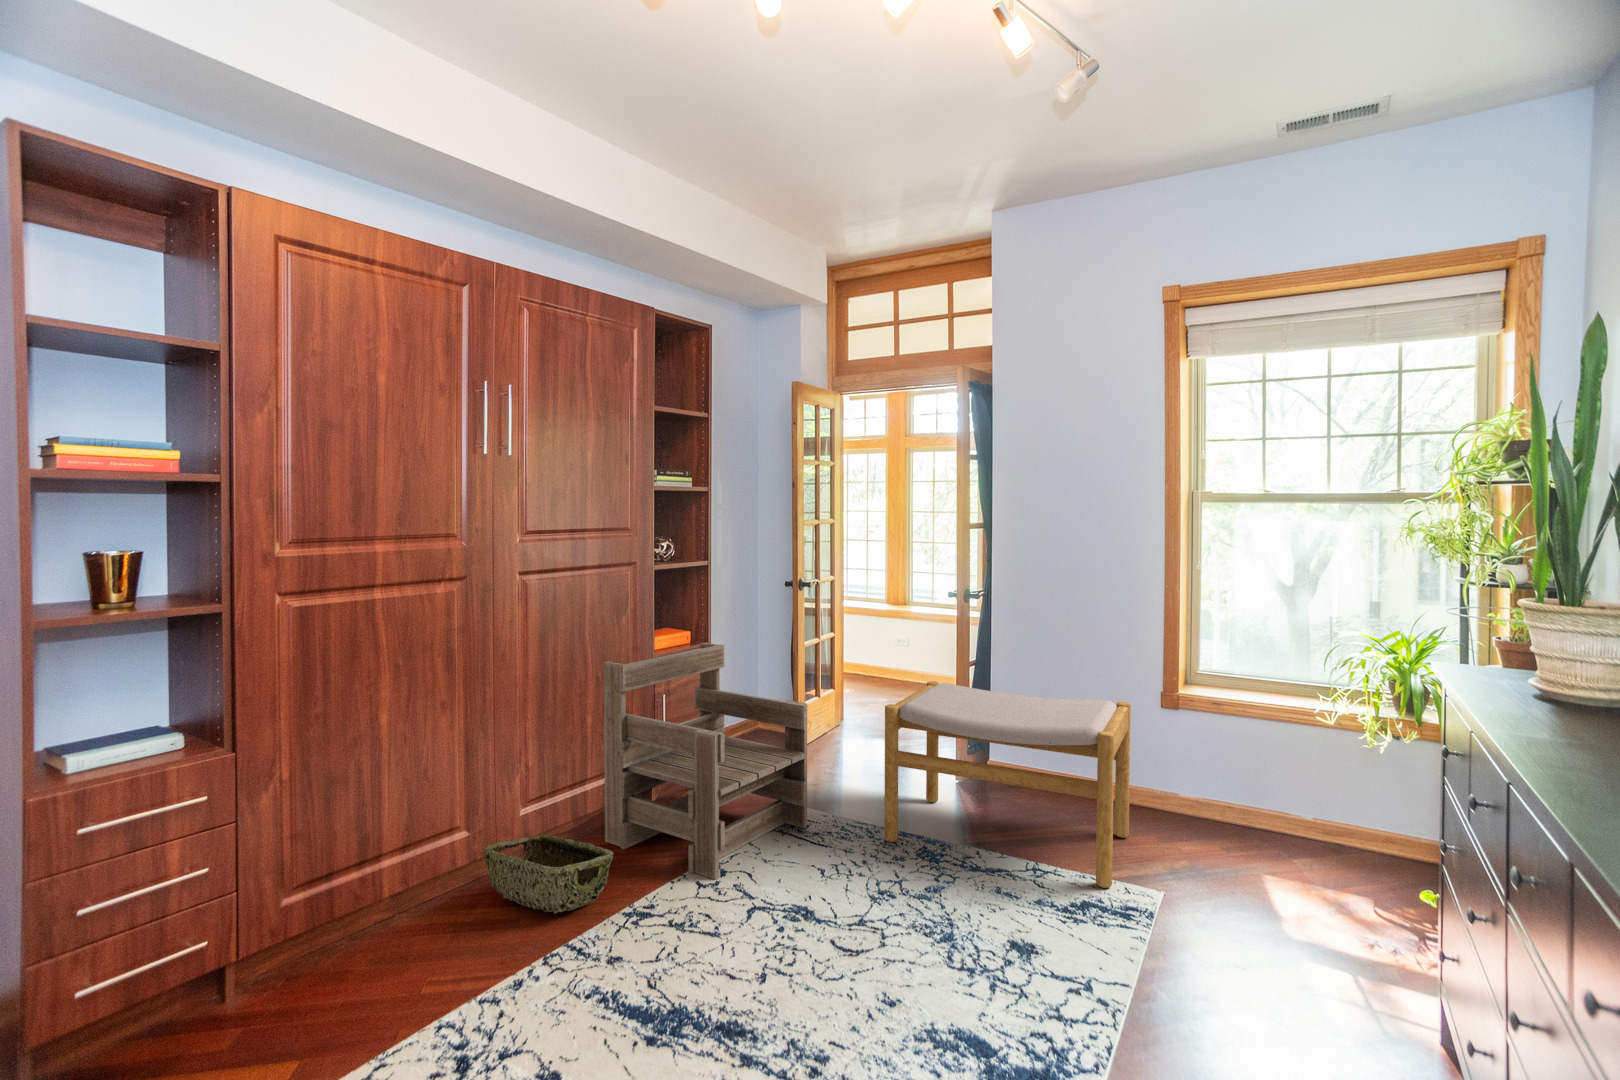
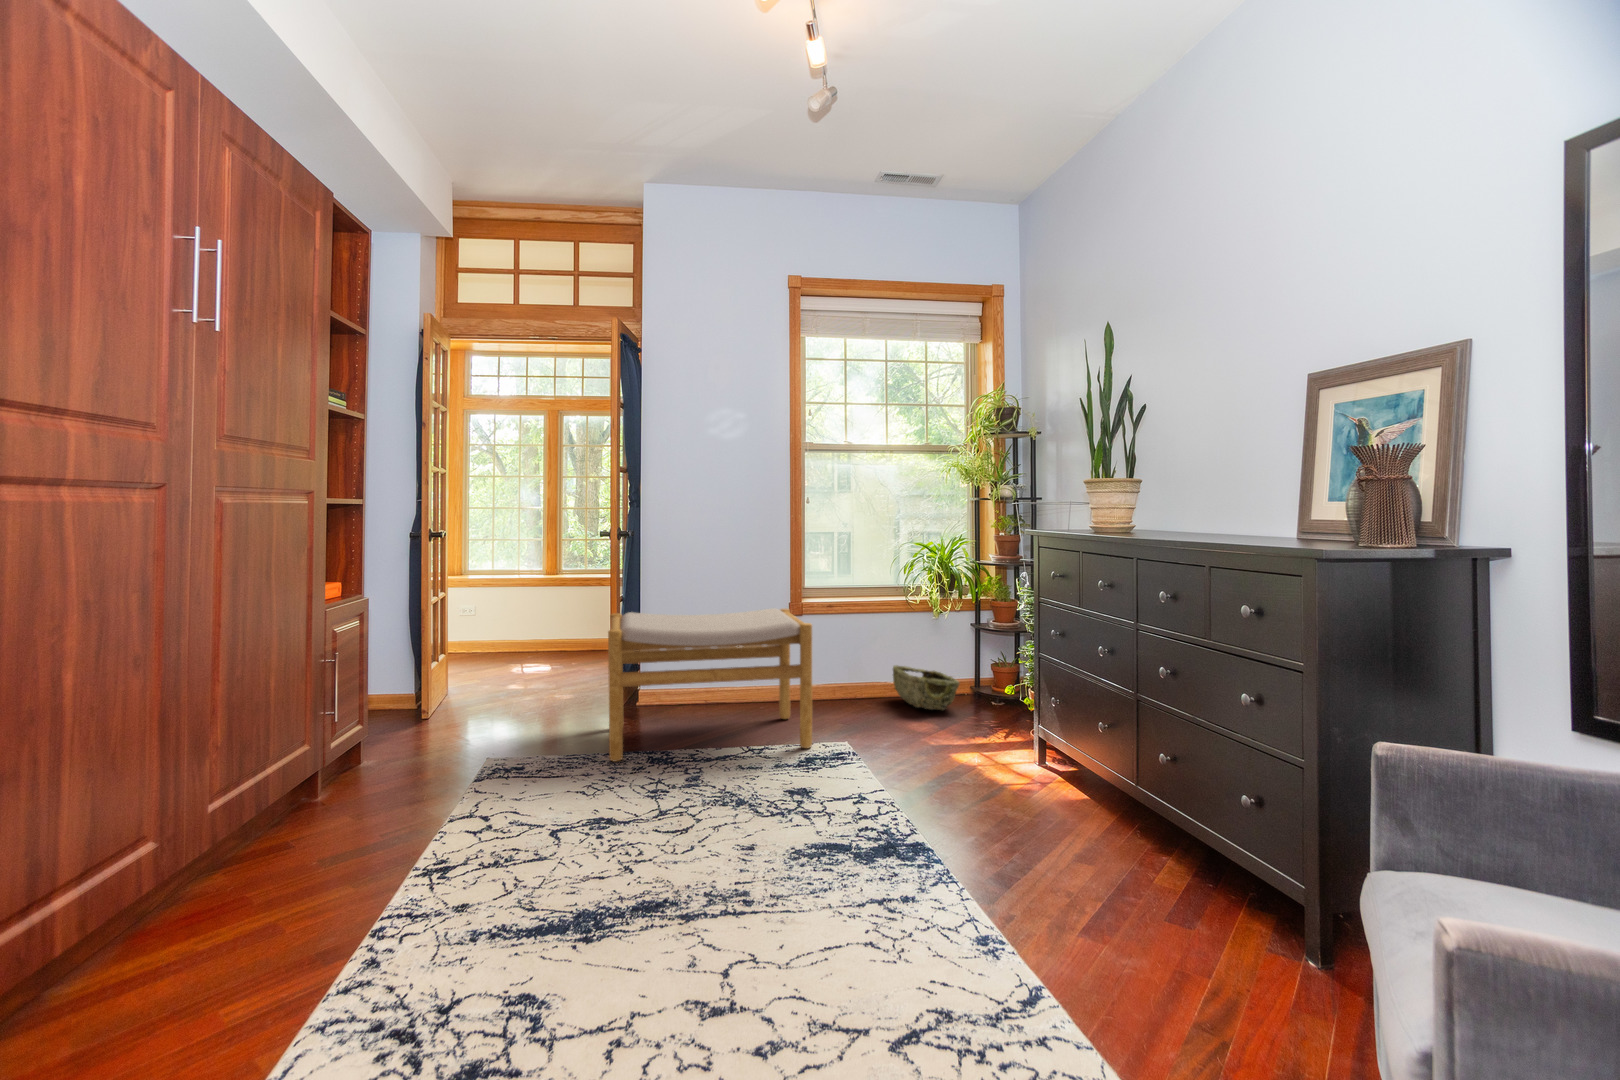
armchair: present [604,643,807,879] -> none [288,592,524,836]
woven basket: present [484,835,613,914] -> present [893,665,959,710]

